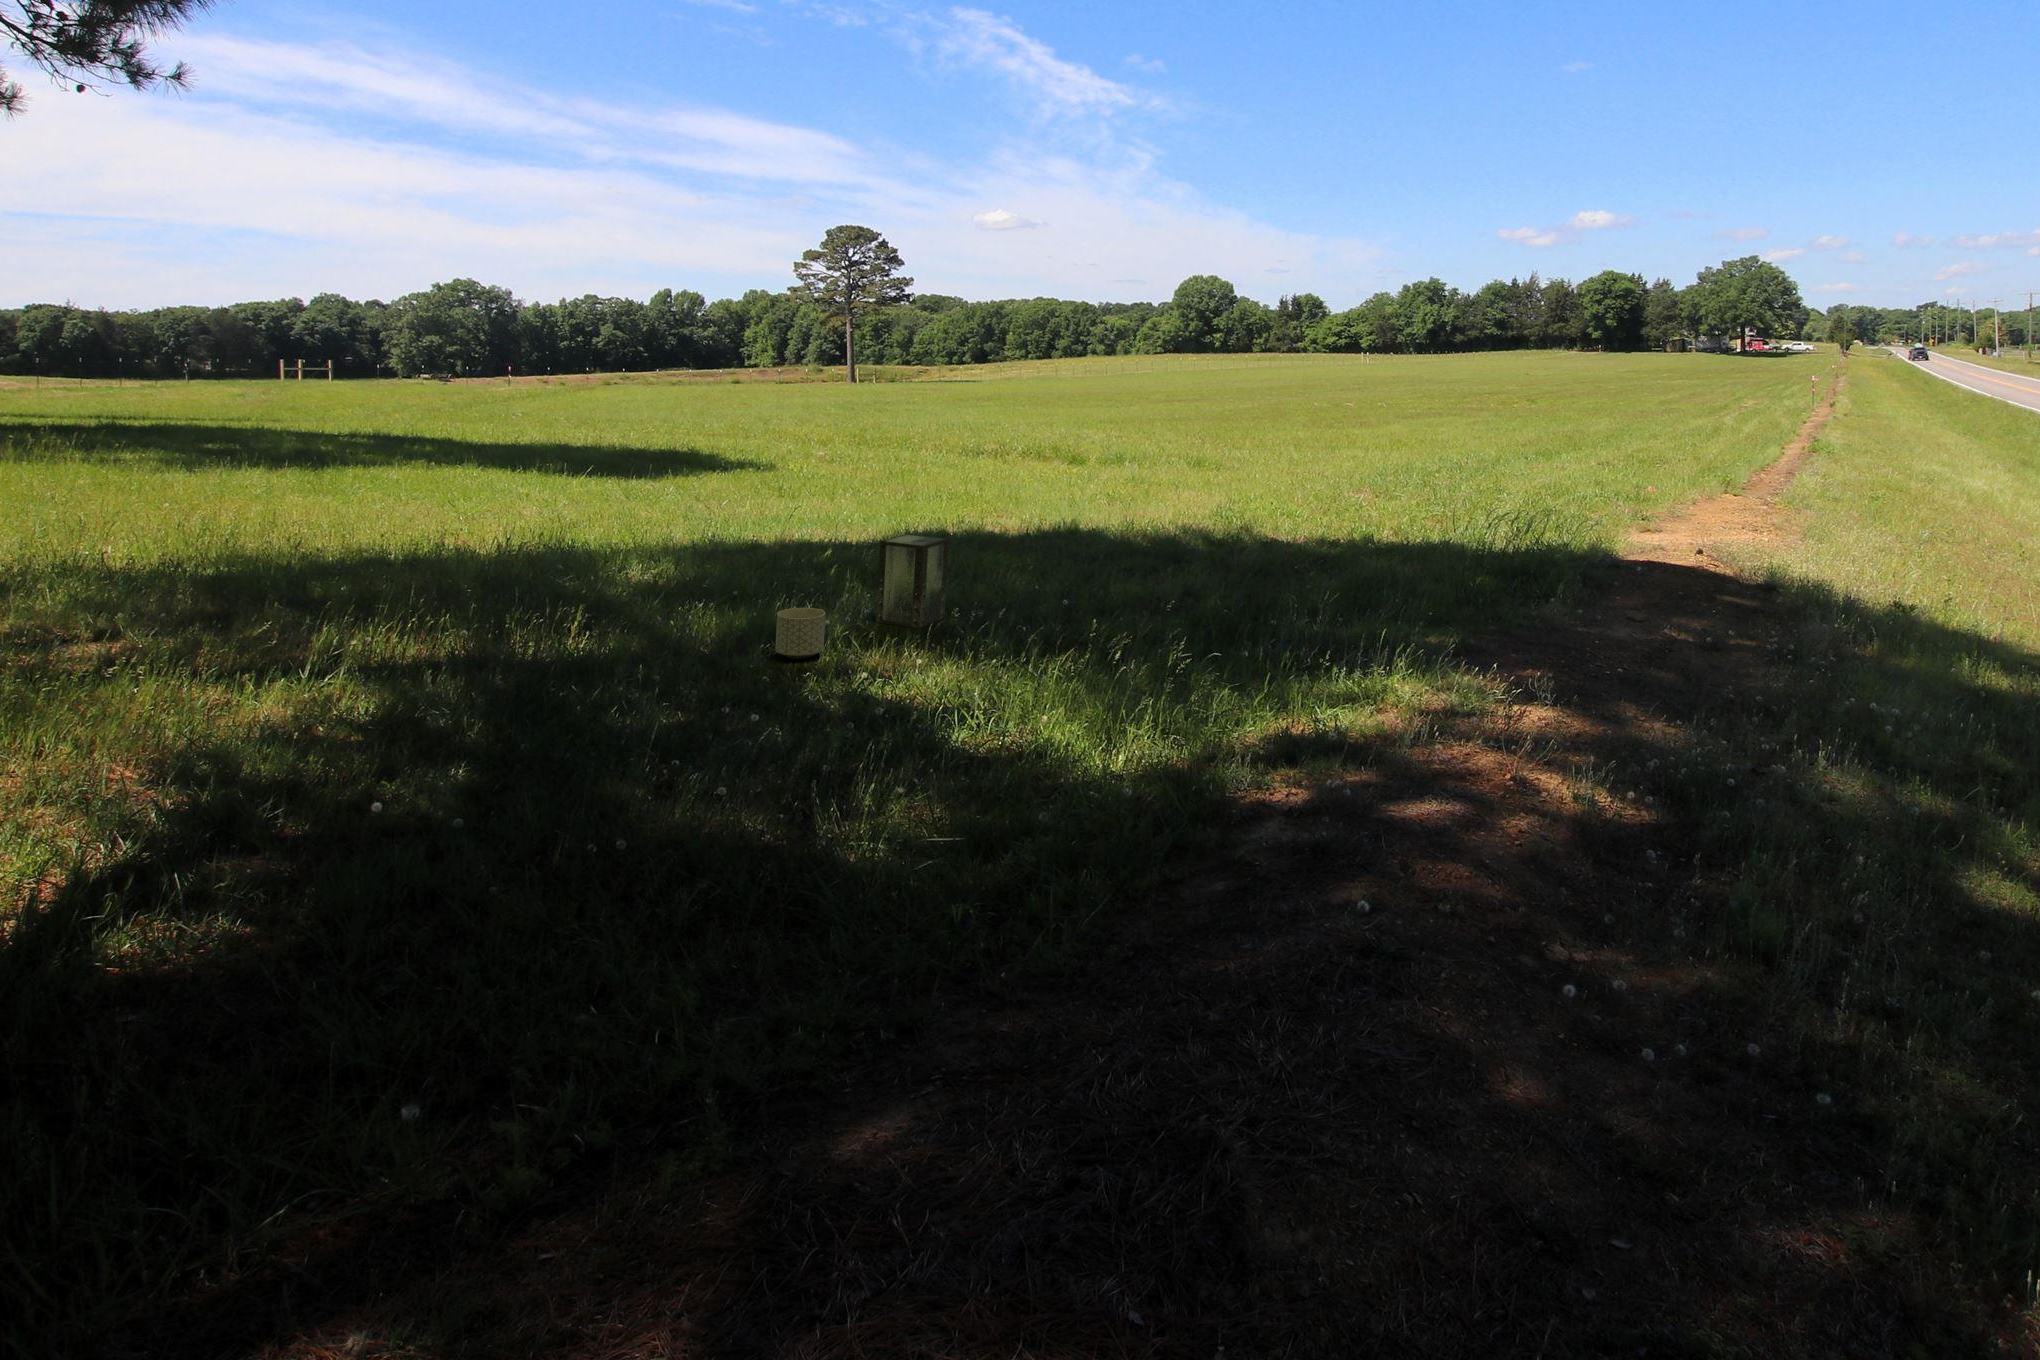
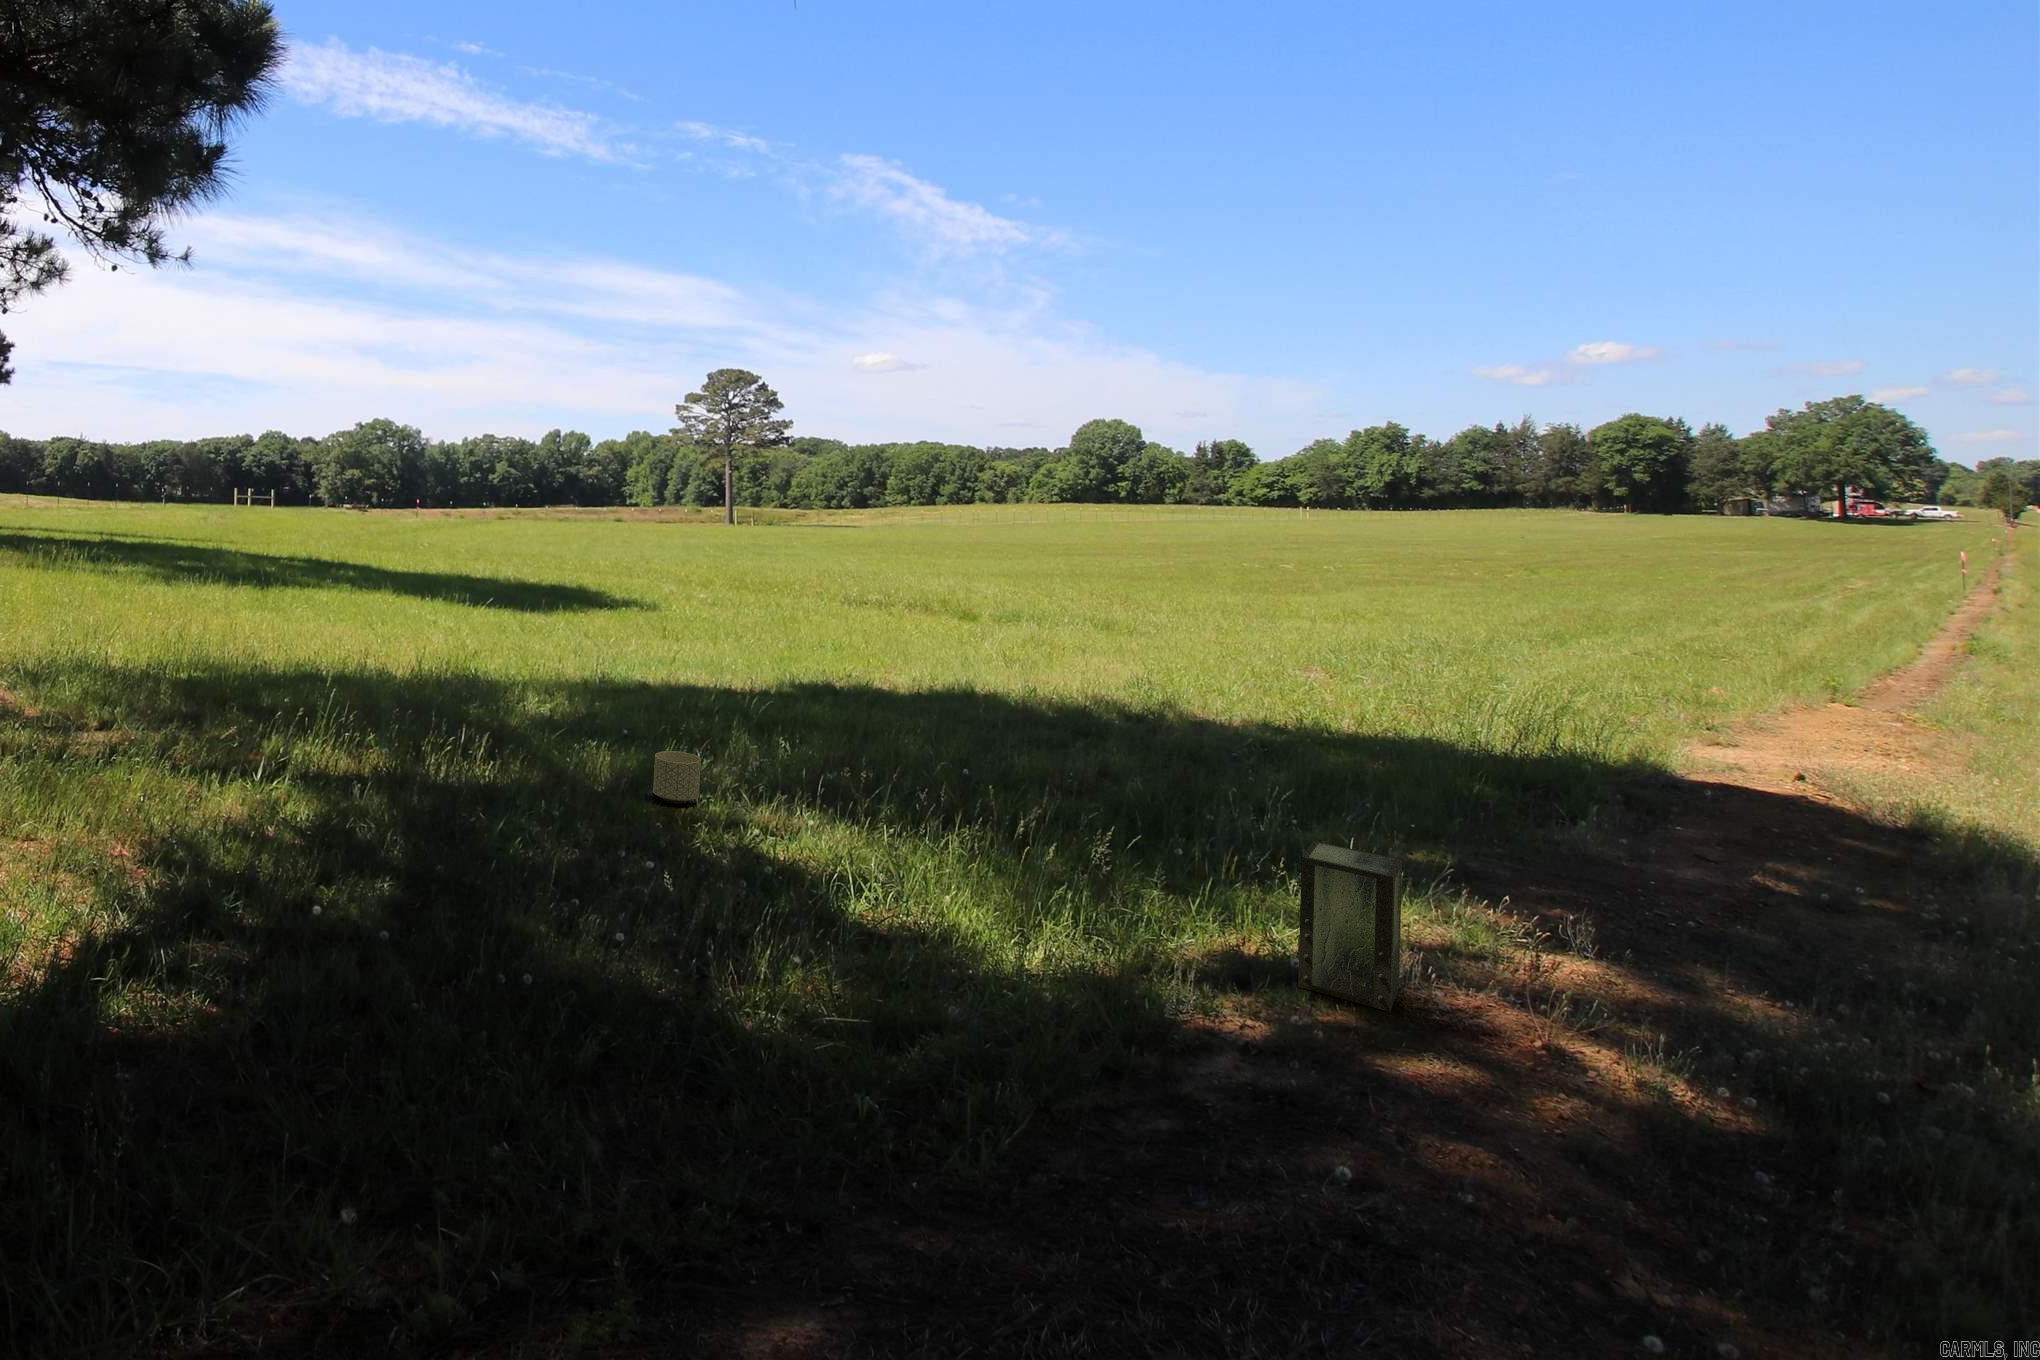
storage box: present [876,534,948,628] -> present [1298,841,1402,1012]

